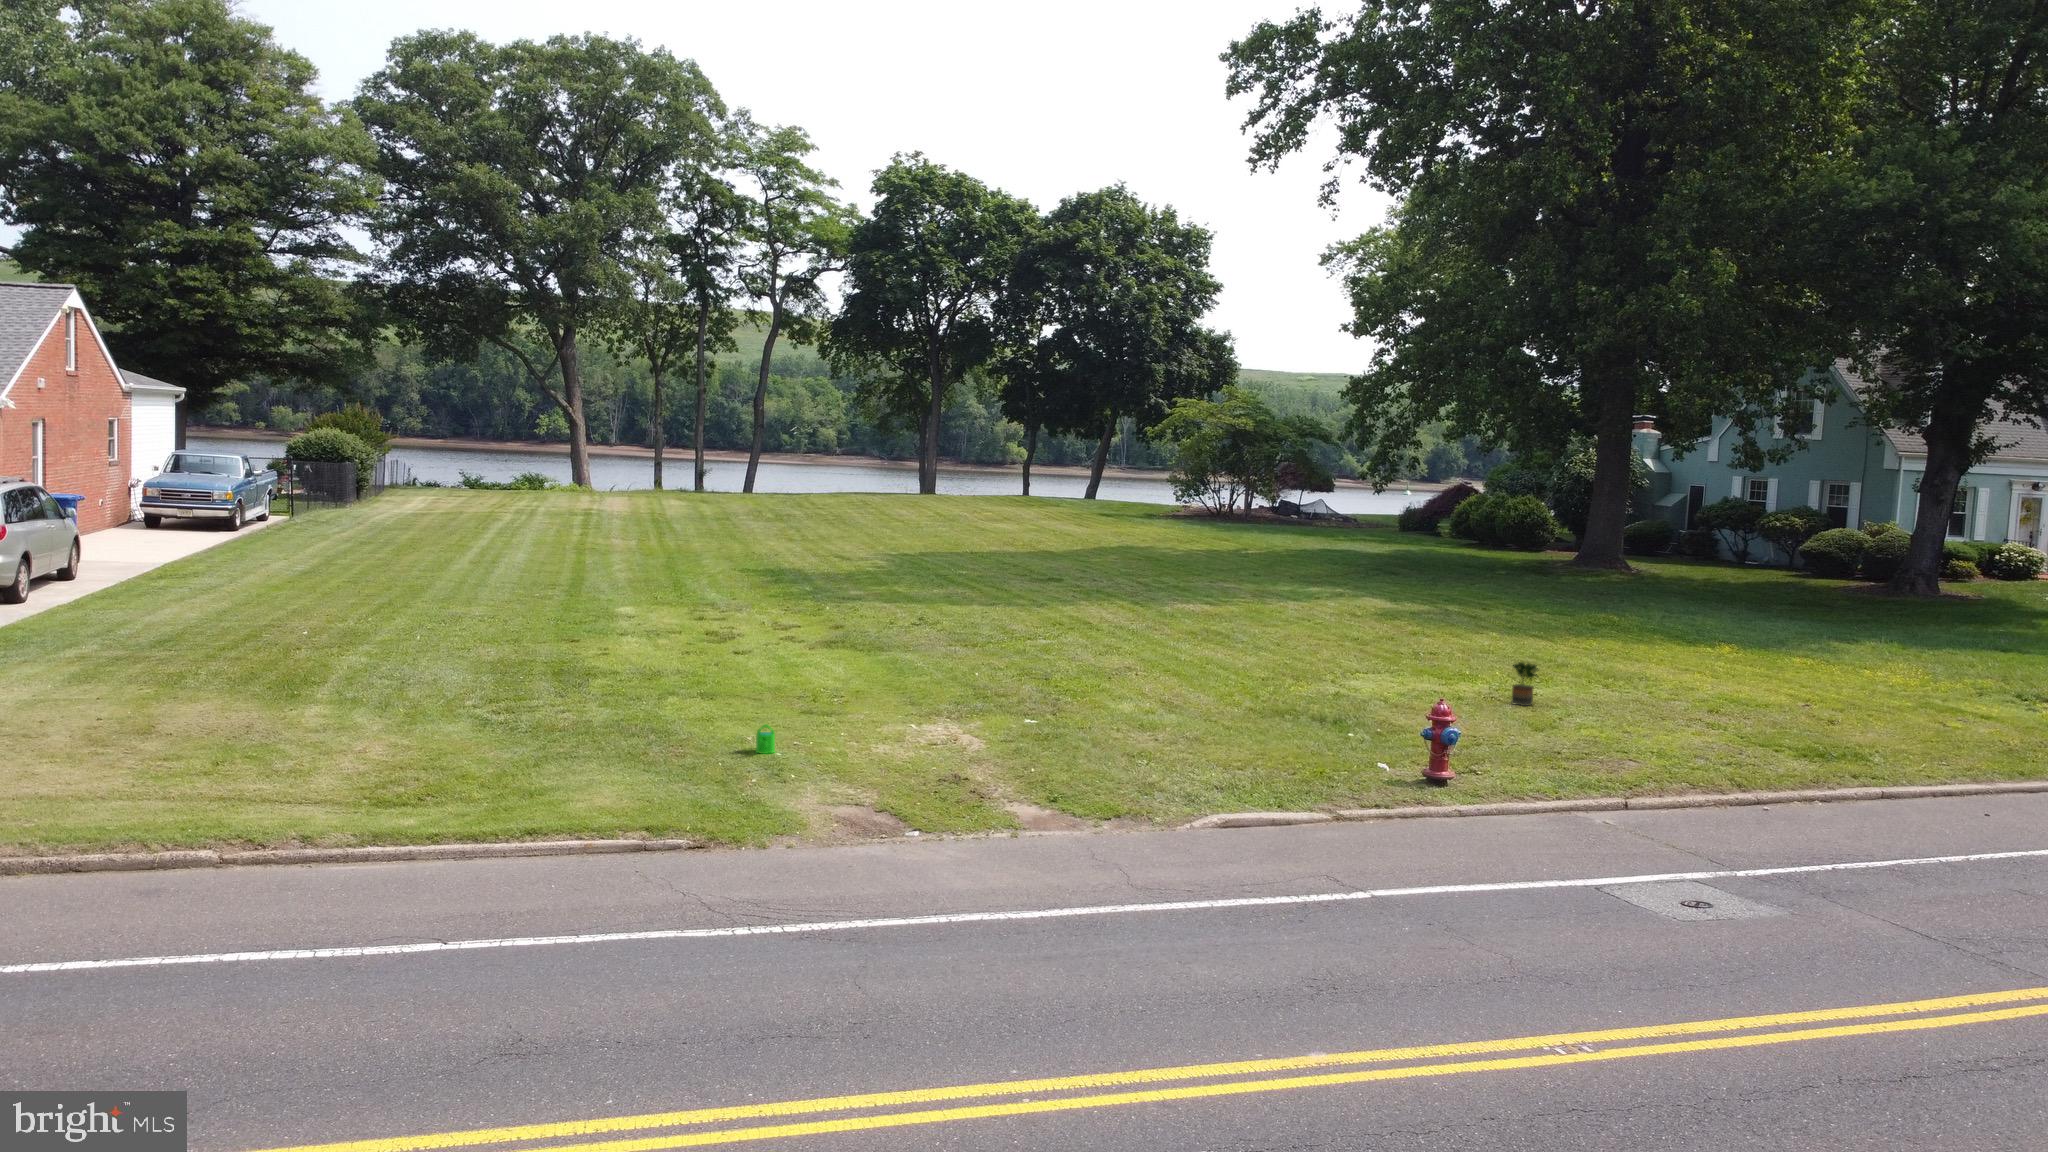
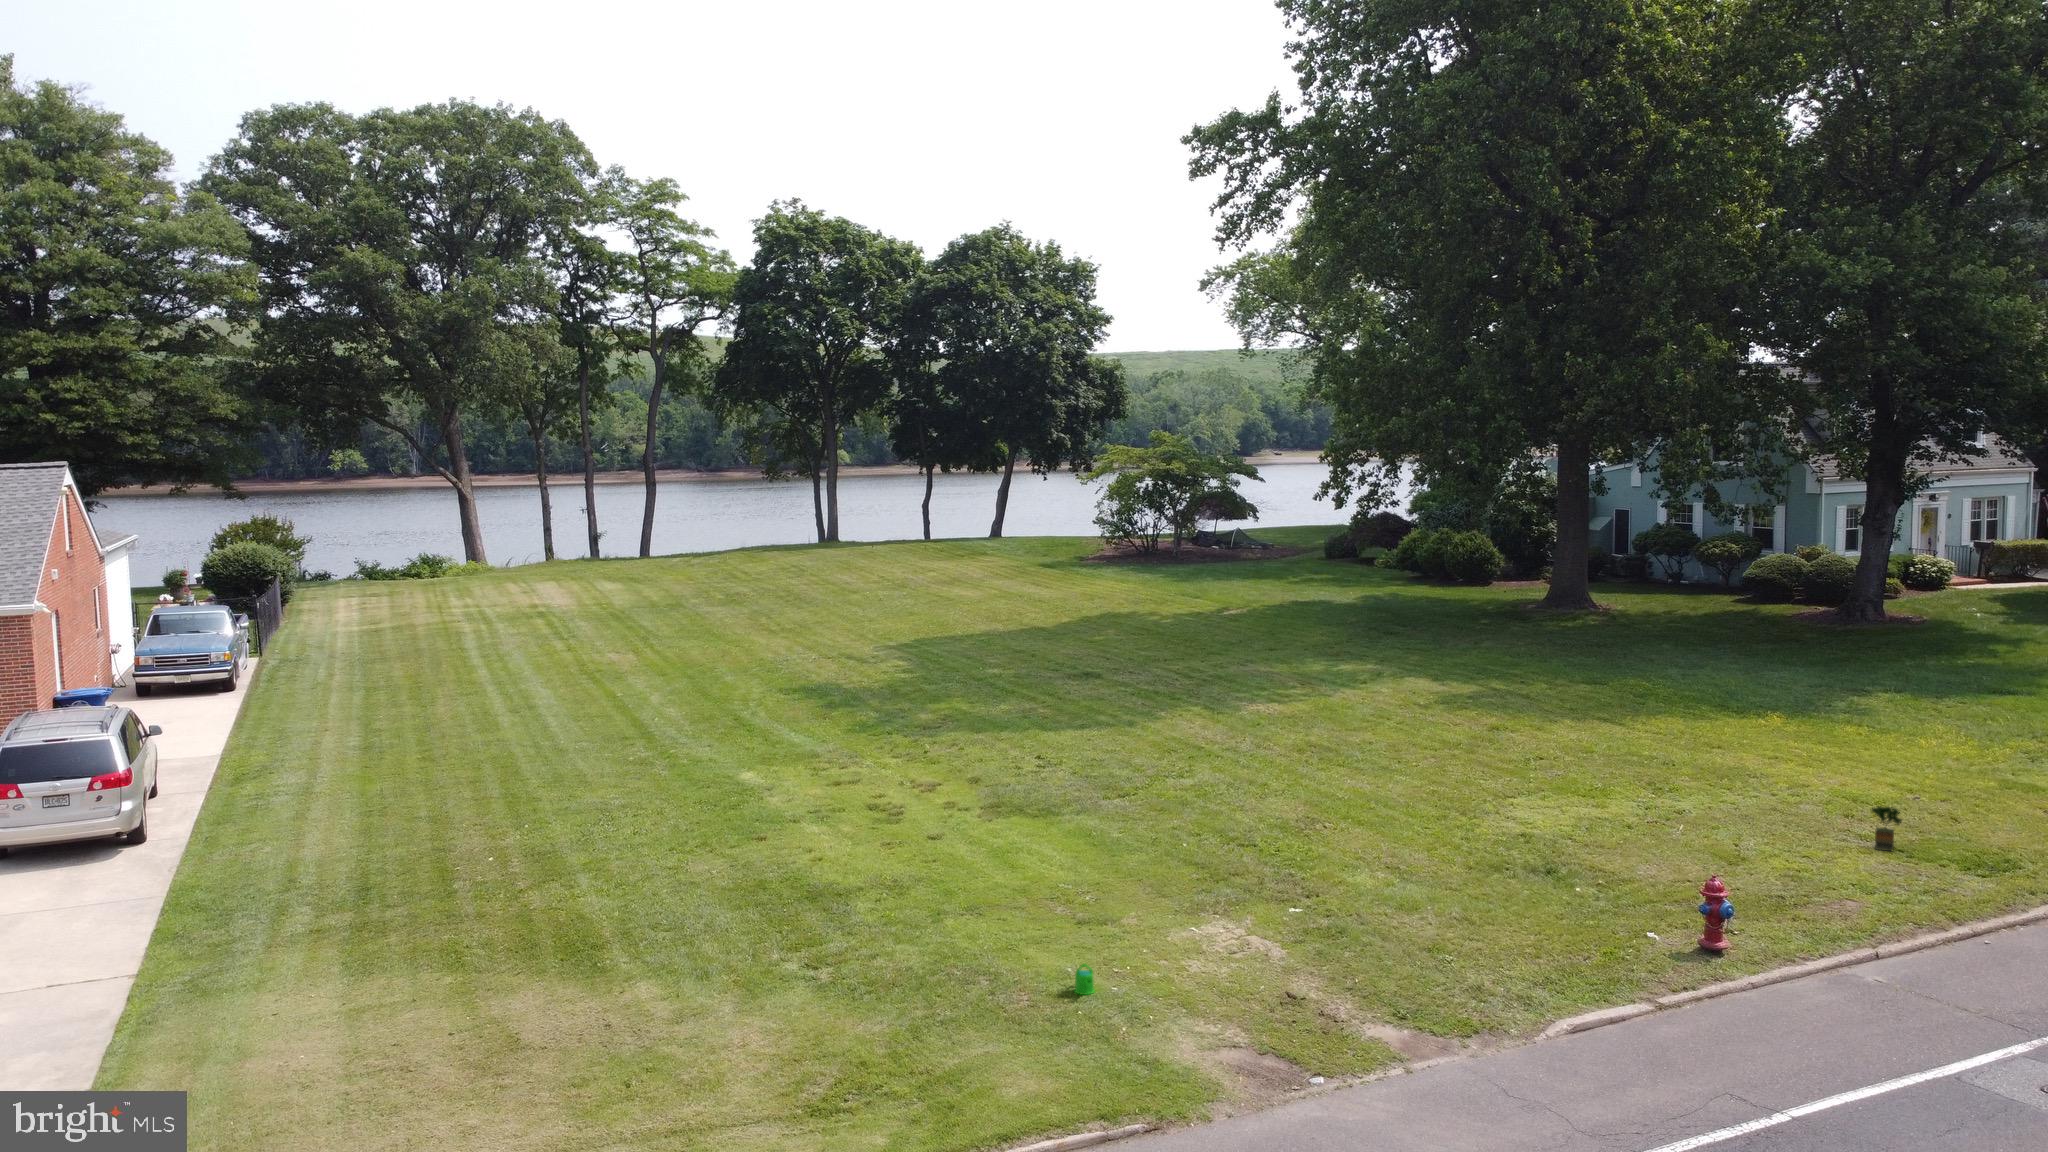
potted tree: present [1511,662,1539,706] -> present [1872,806,1902,851]

